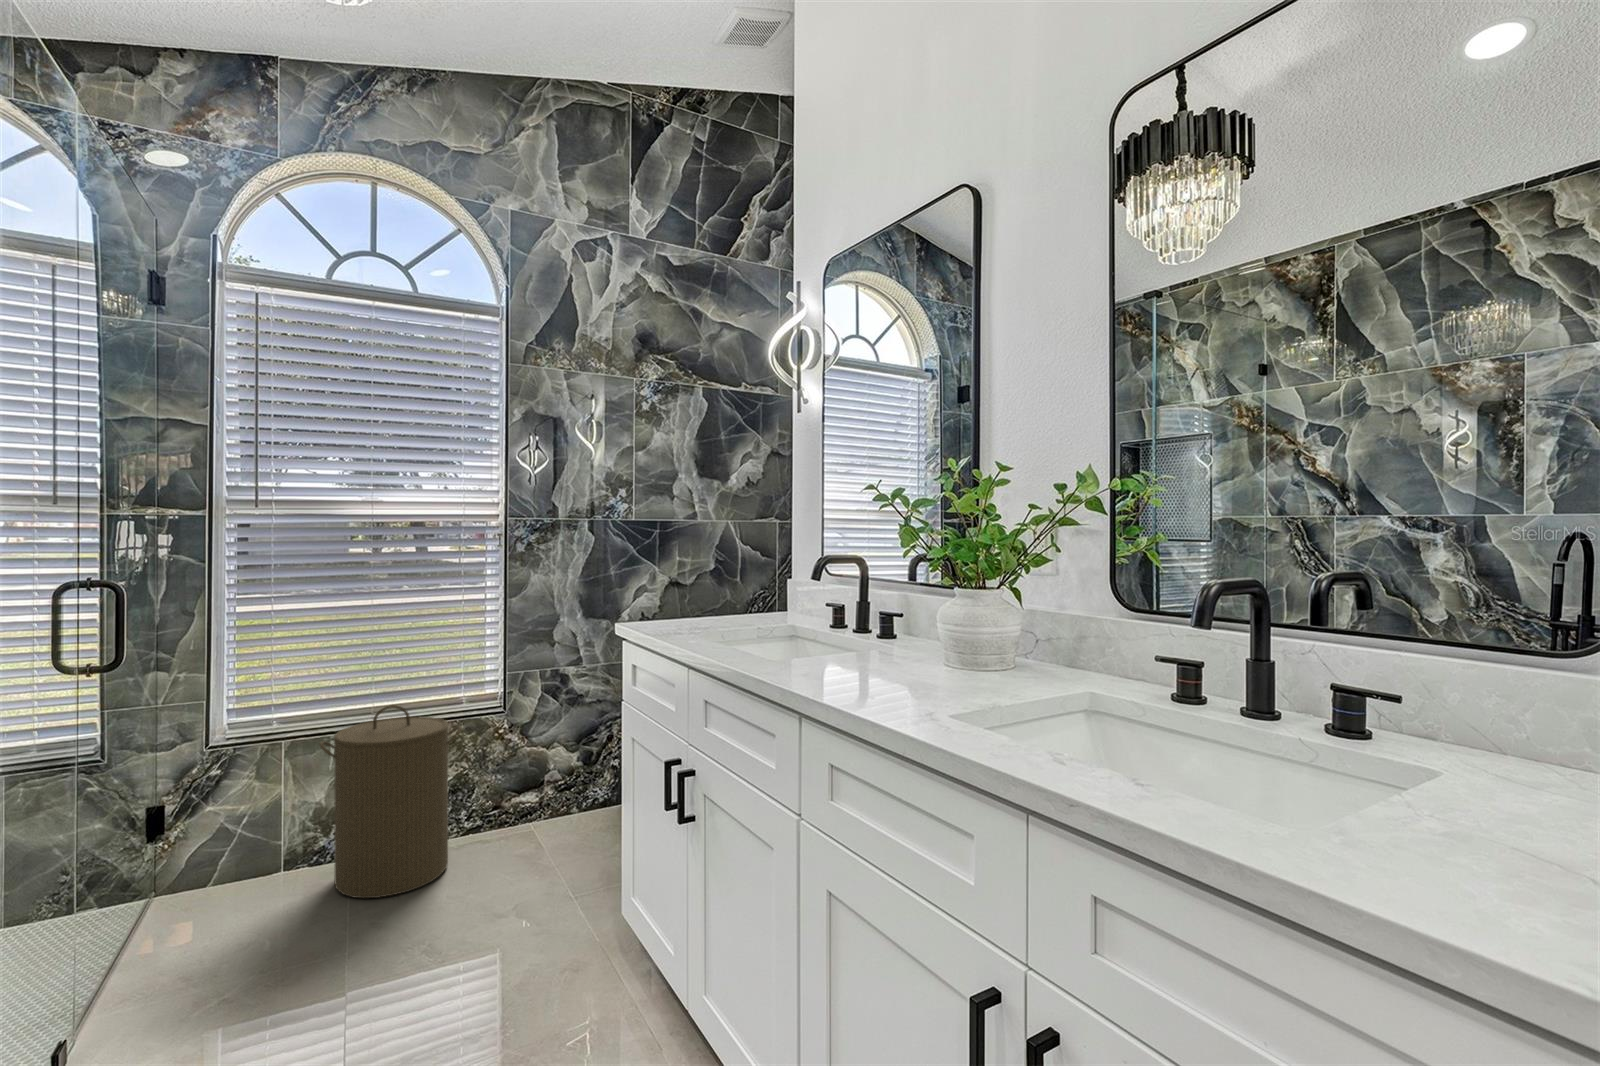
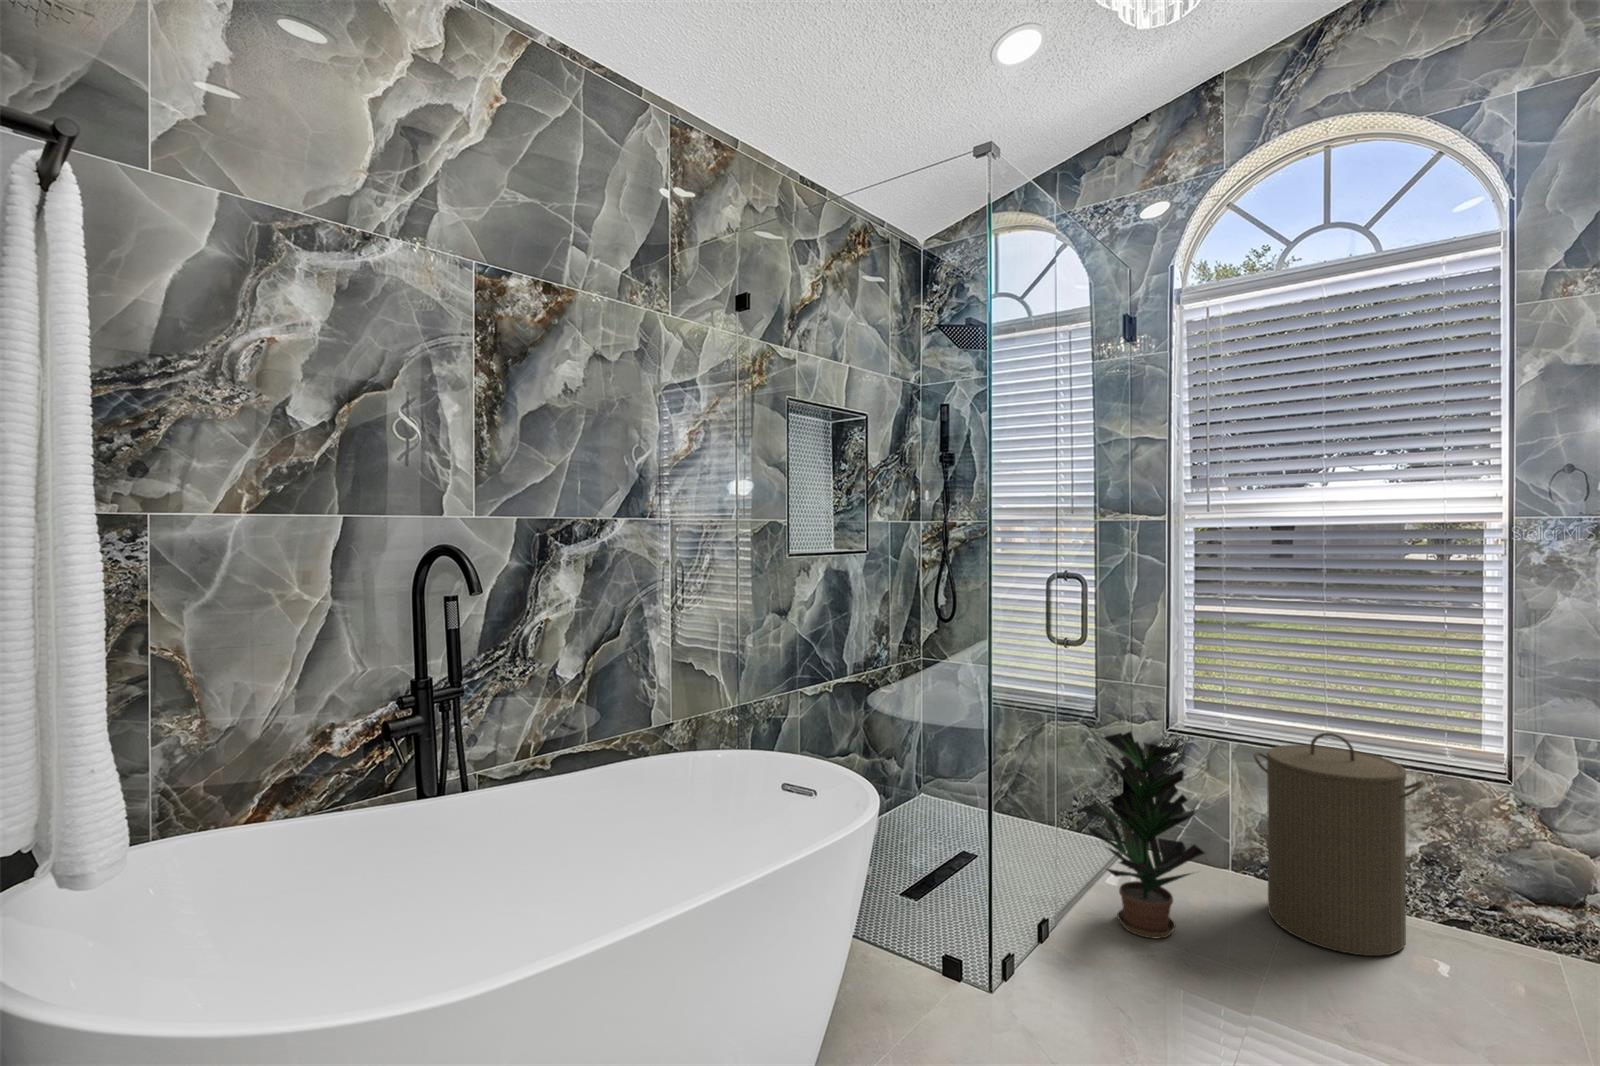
potted plant: none [116,751,286,982] -> present [1078,732,1204,939]

